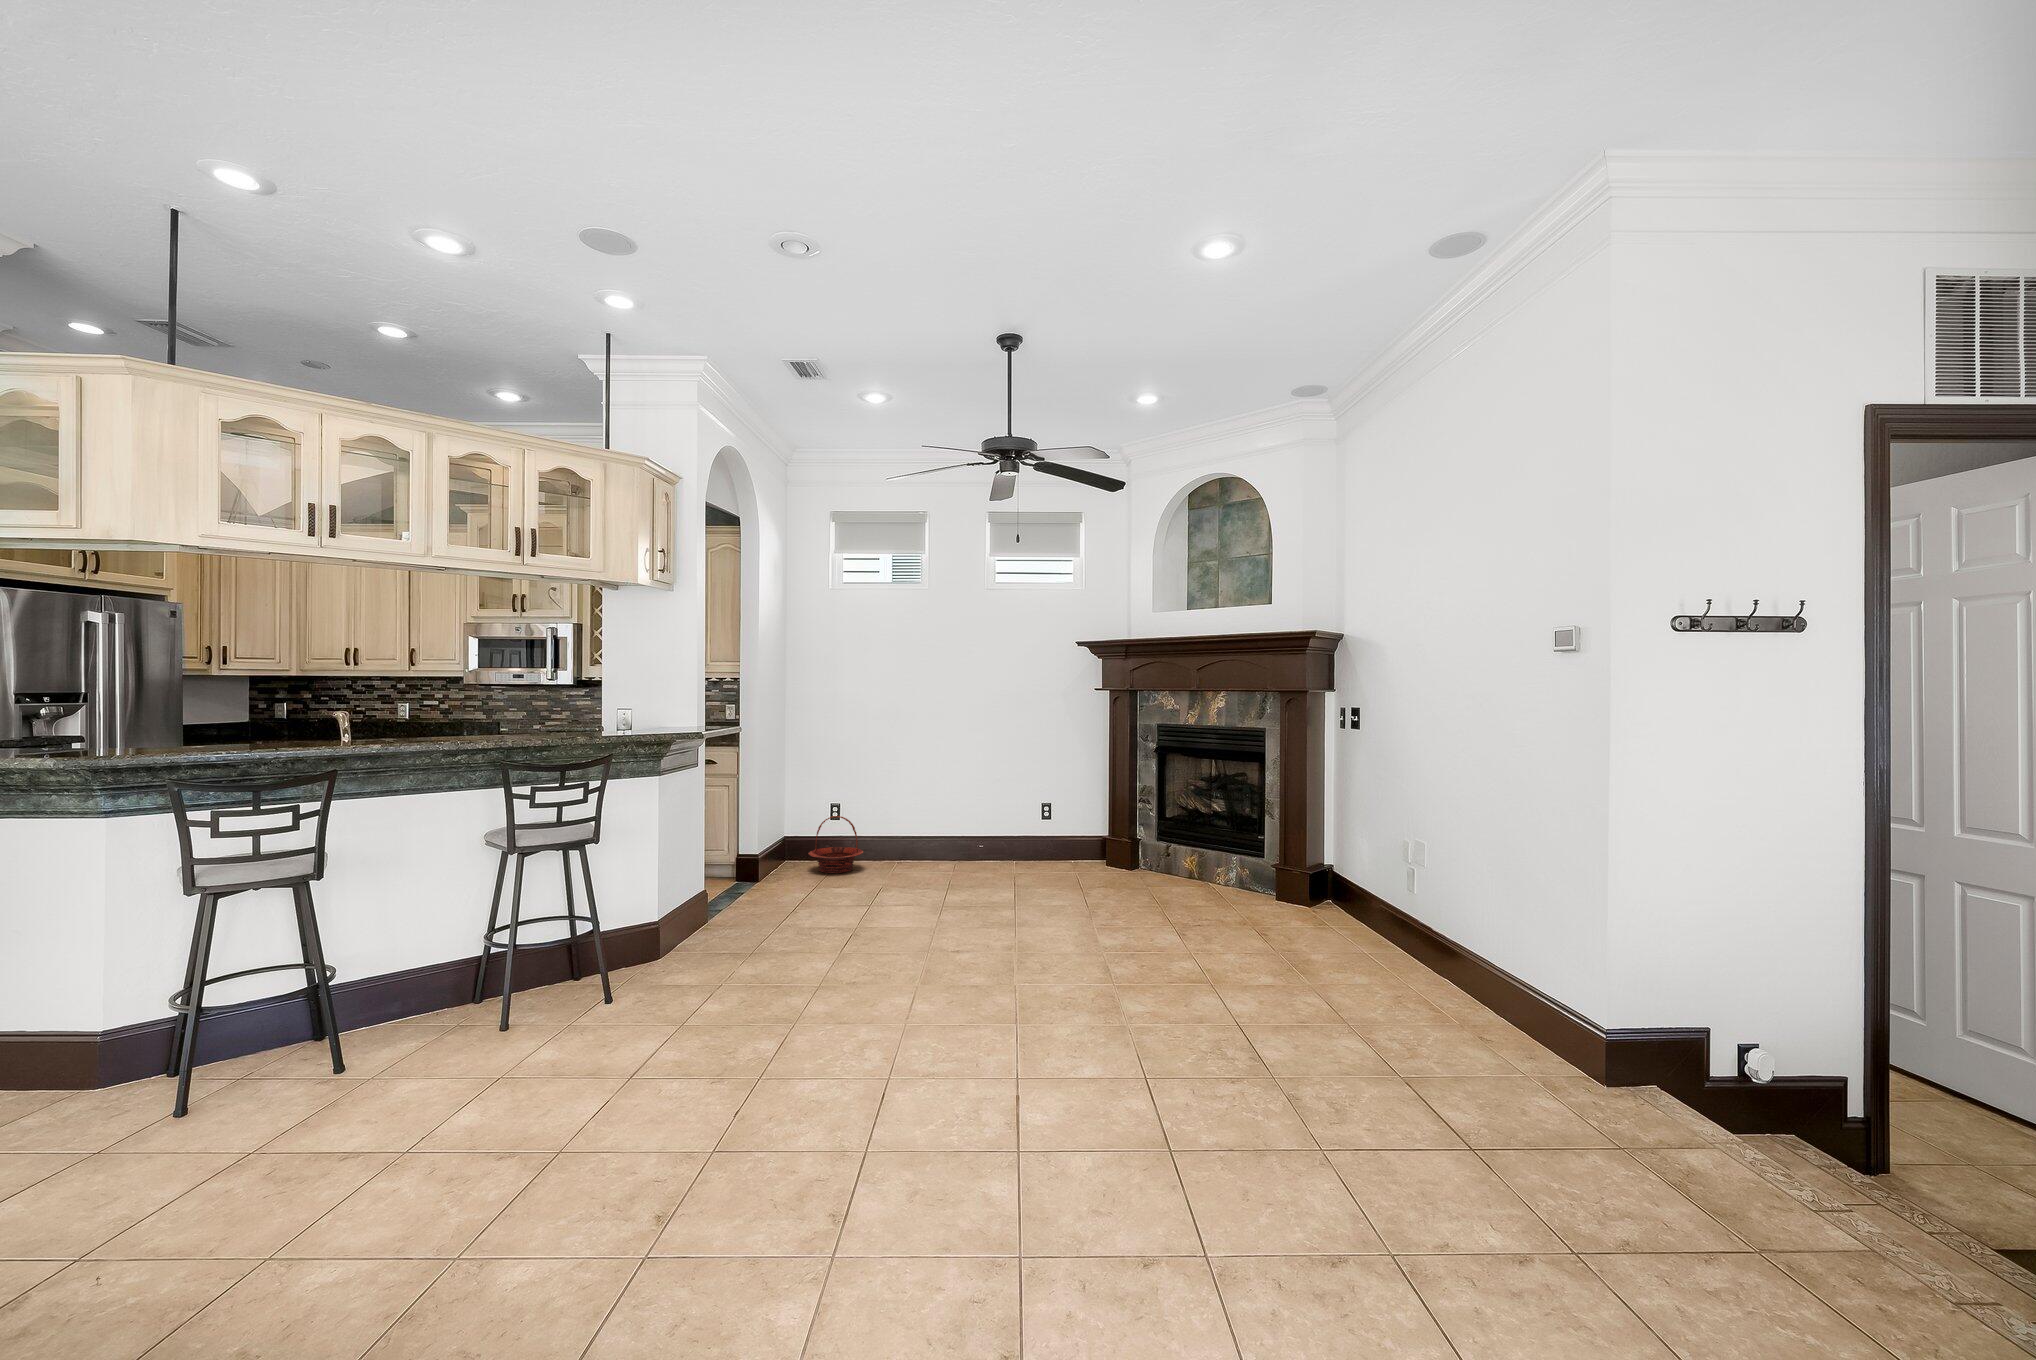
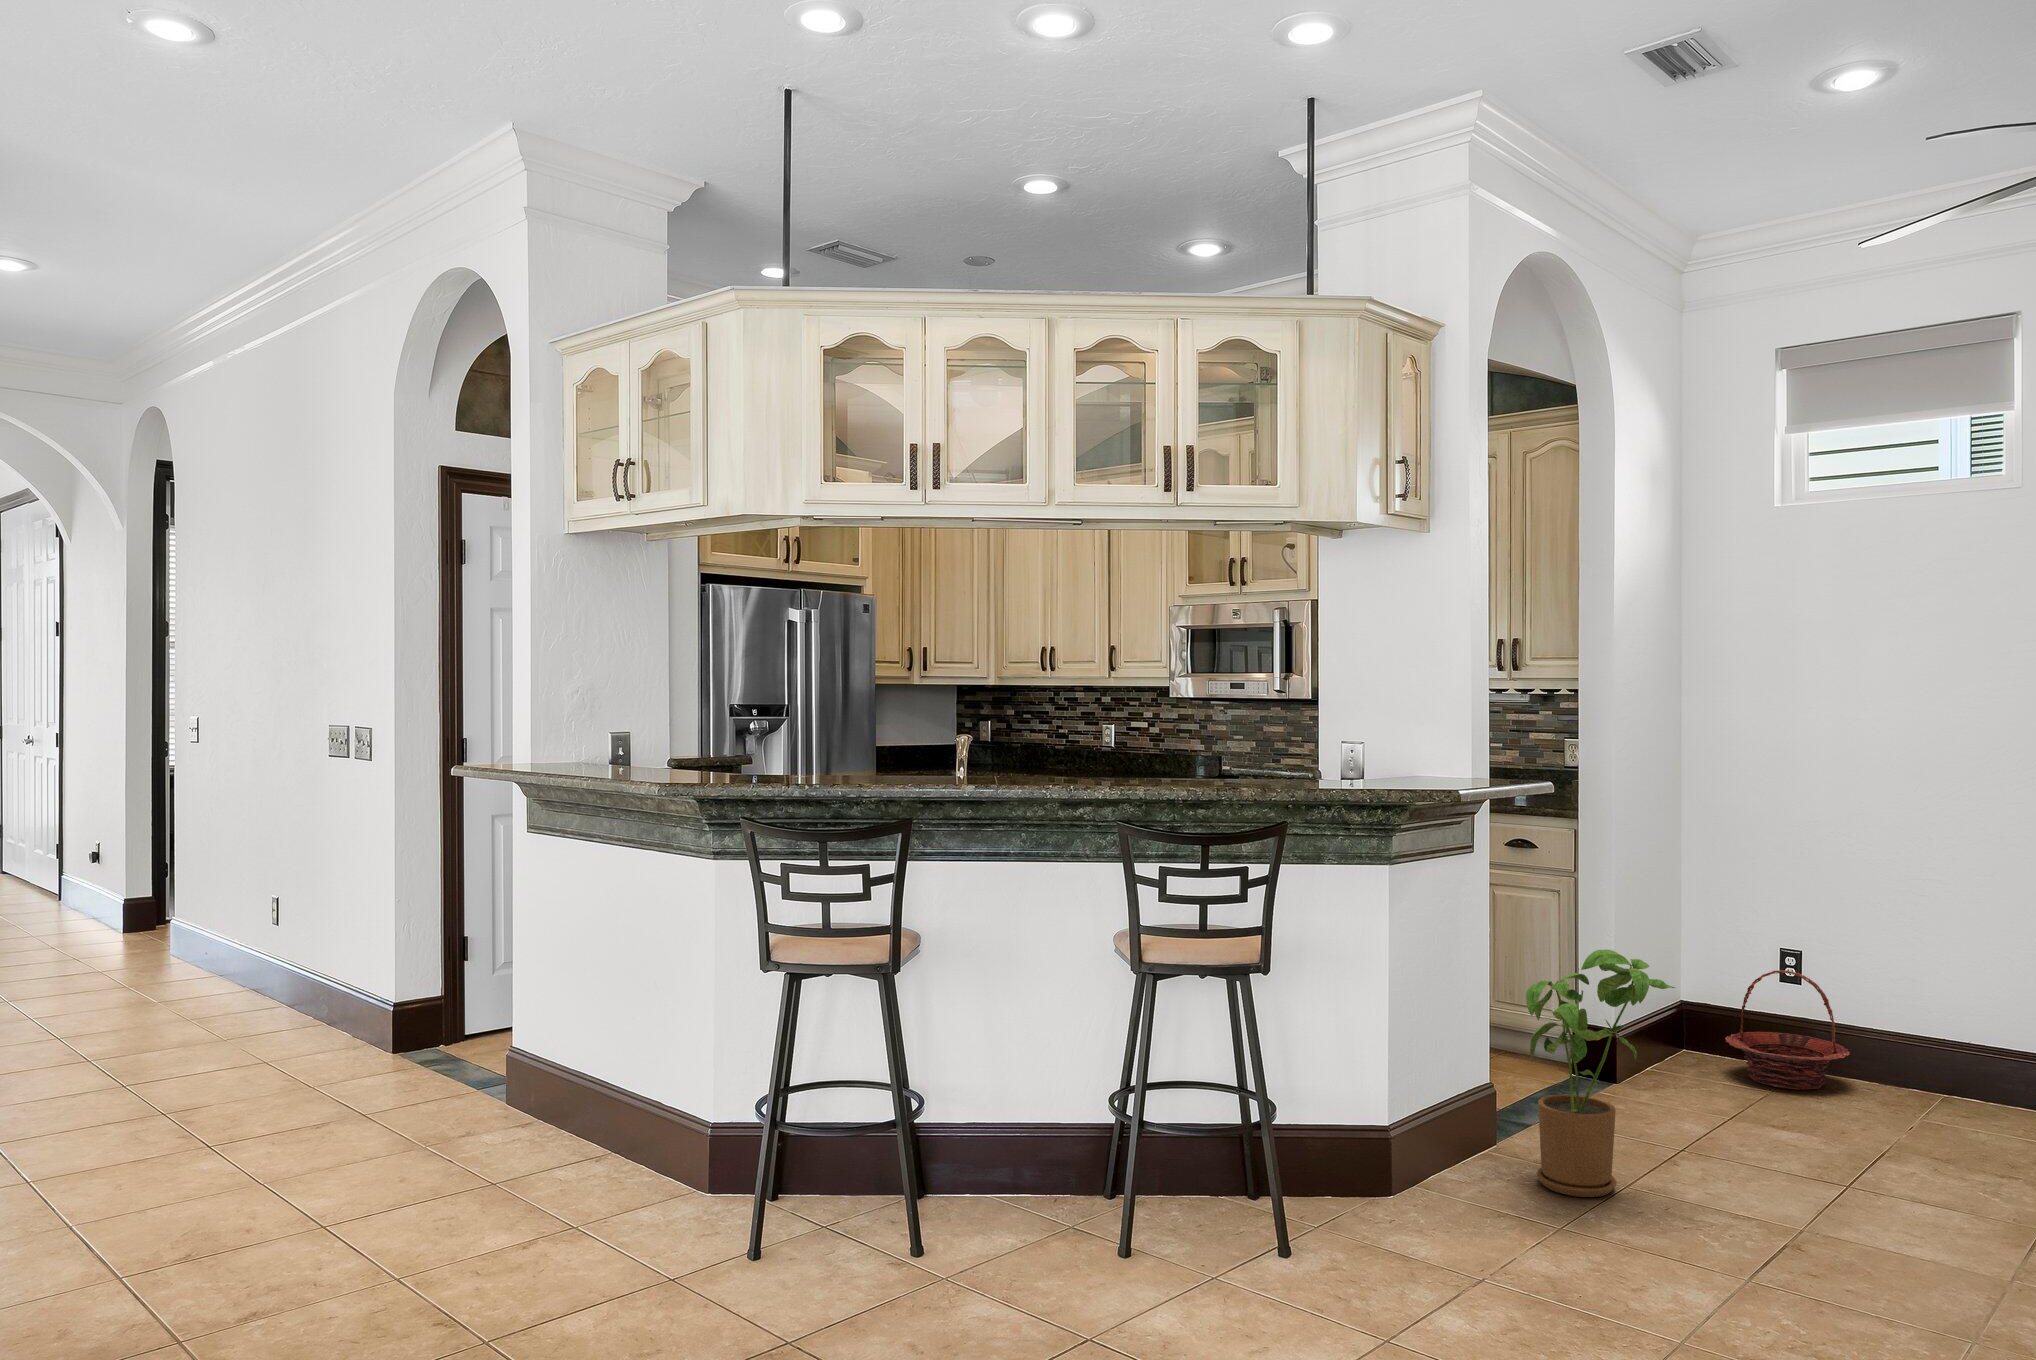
house plant: none [729,812,804,941] -> present [1526,950,1675,1197]

